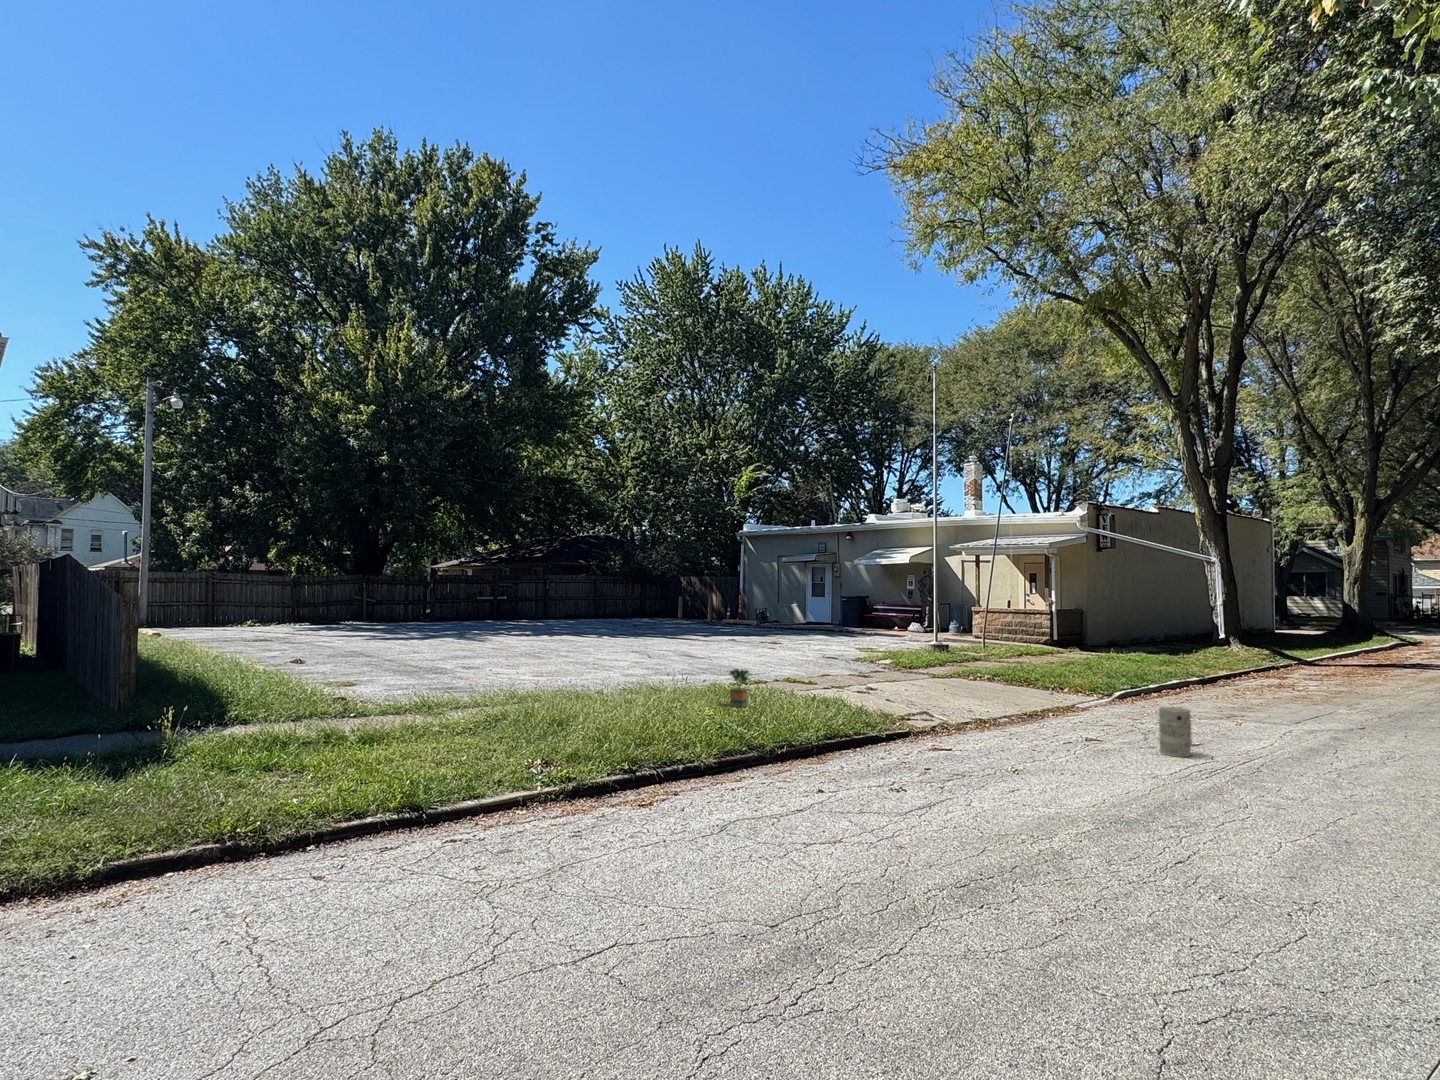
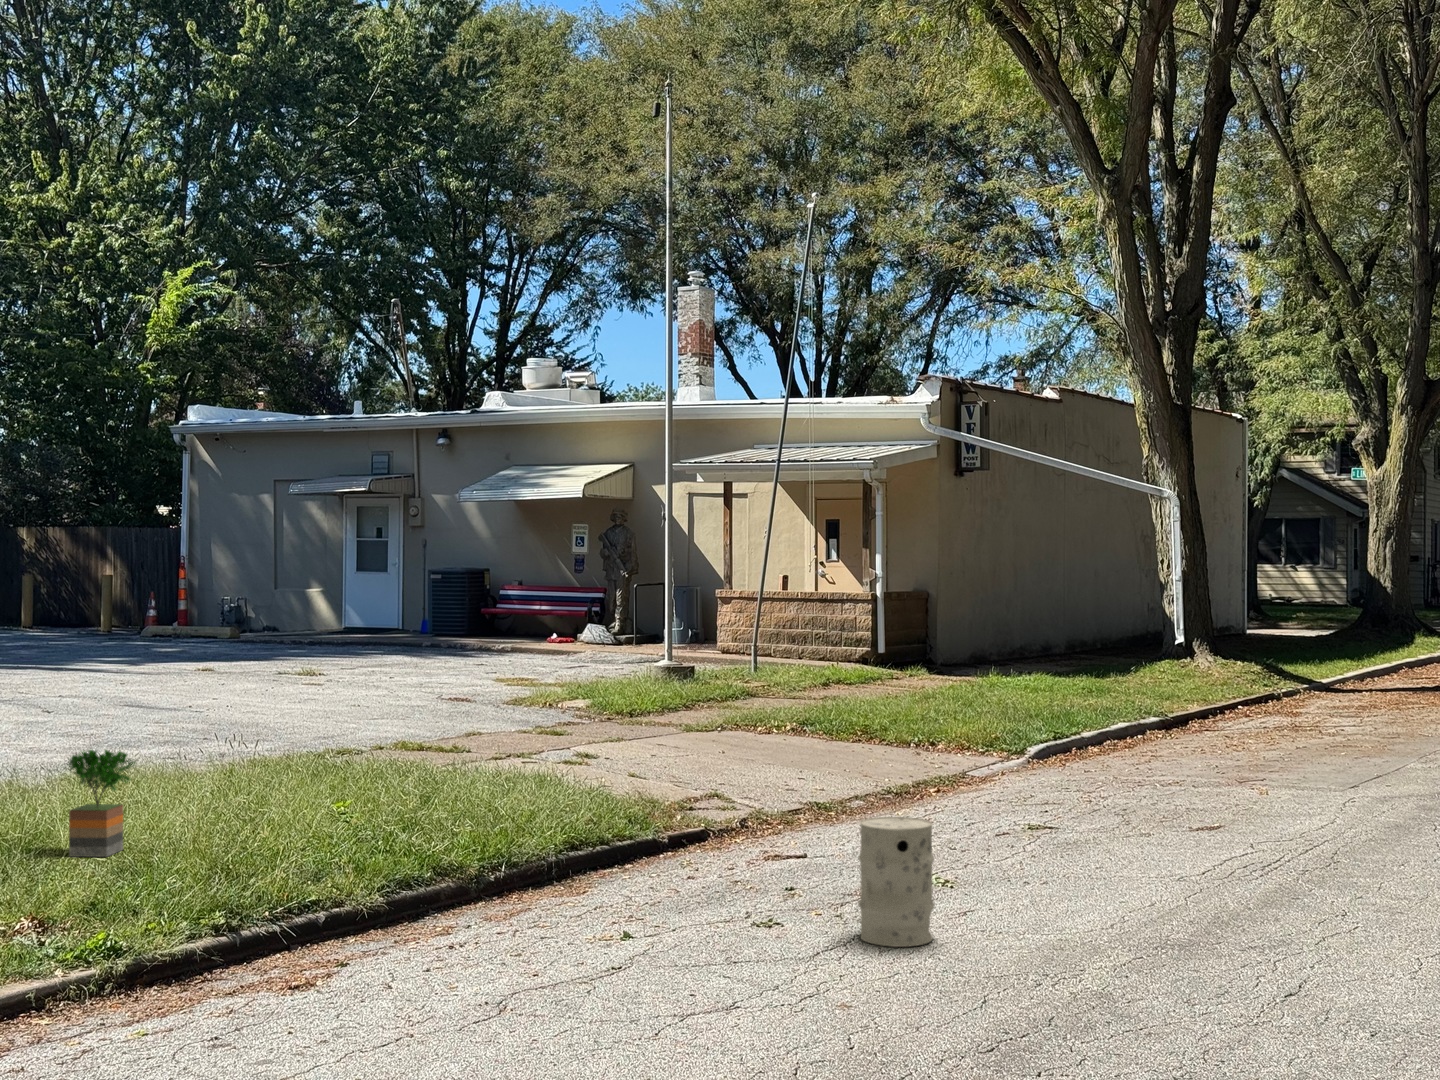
trash can: present [1159,707,1192,757] -> present [858,817,934,947]

